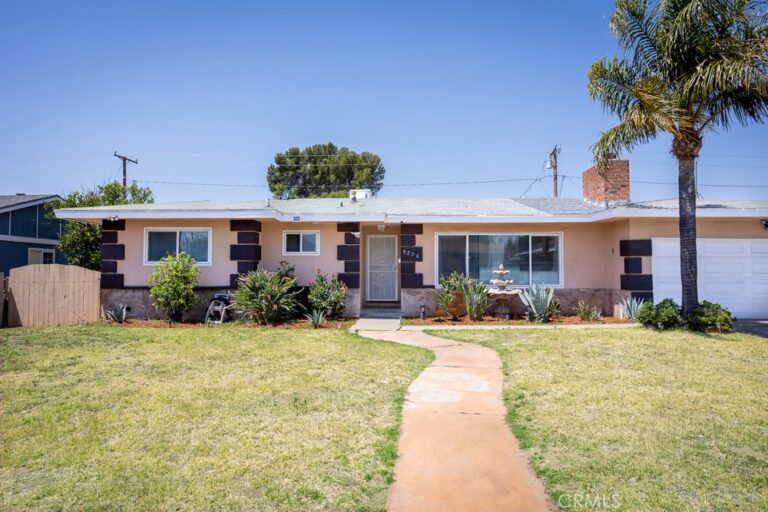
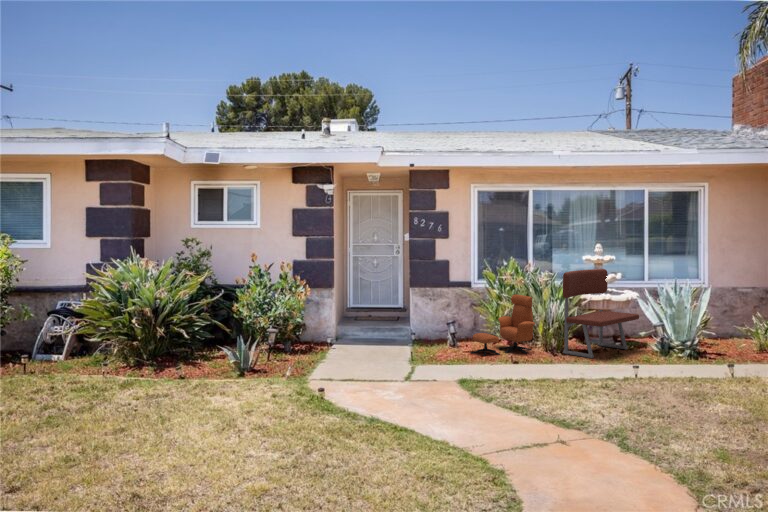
bench: none [479,278,520,323] -> present [563,269,639,358]

